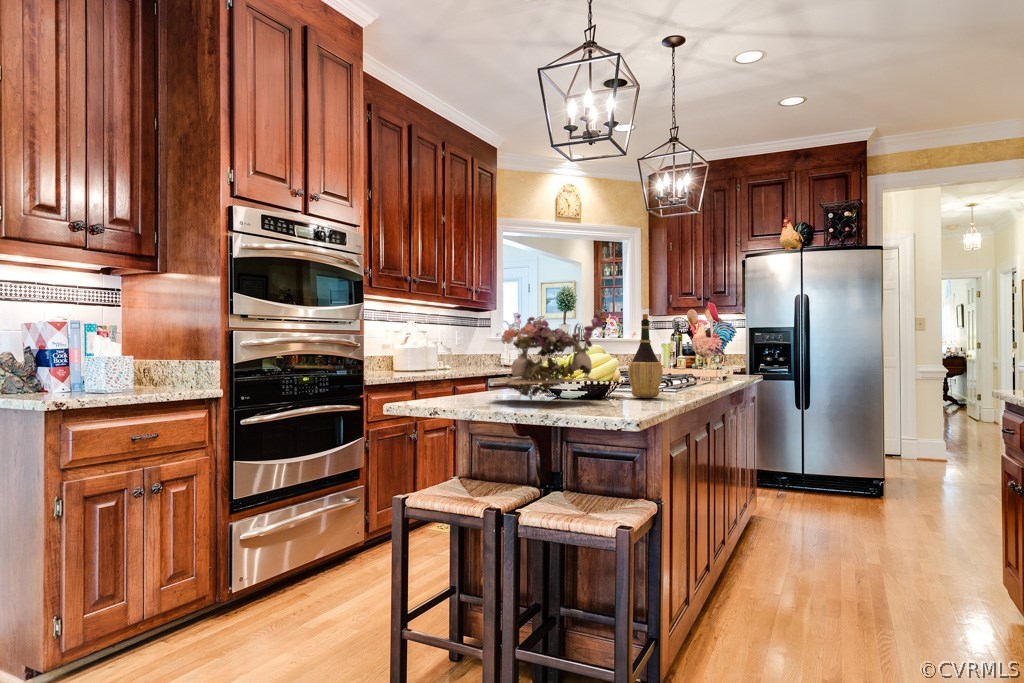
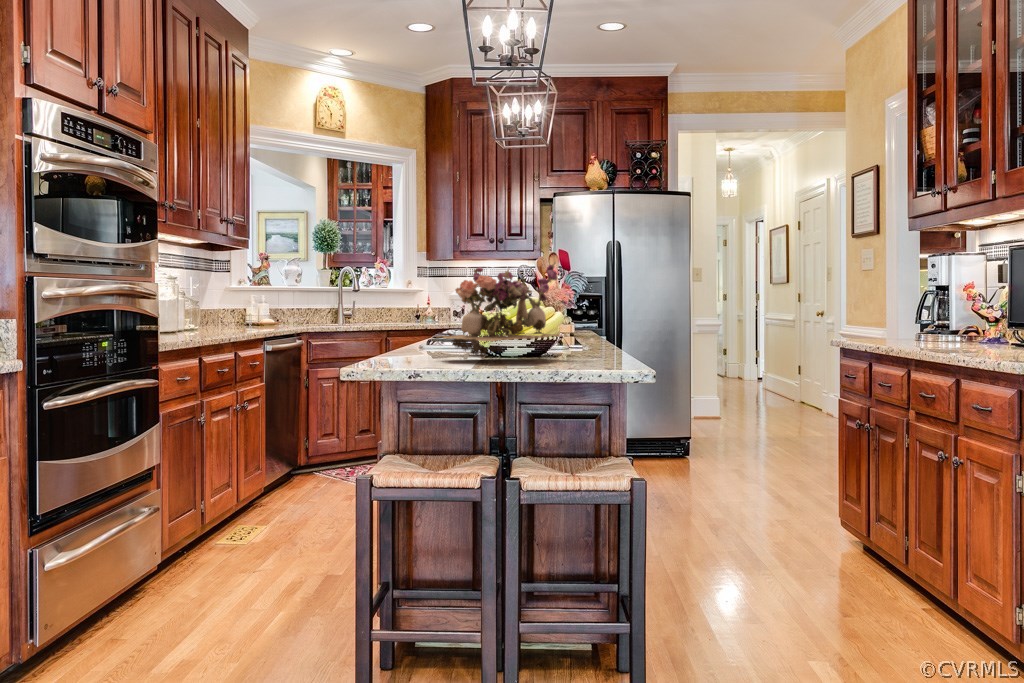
wine bottle: present [628,314,663,398] -> none [562,266,598,354]

